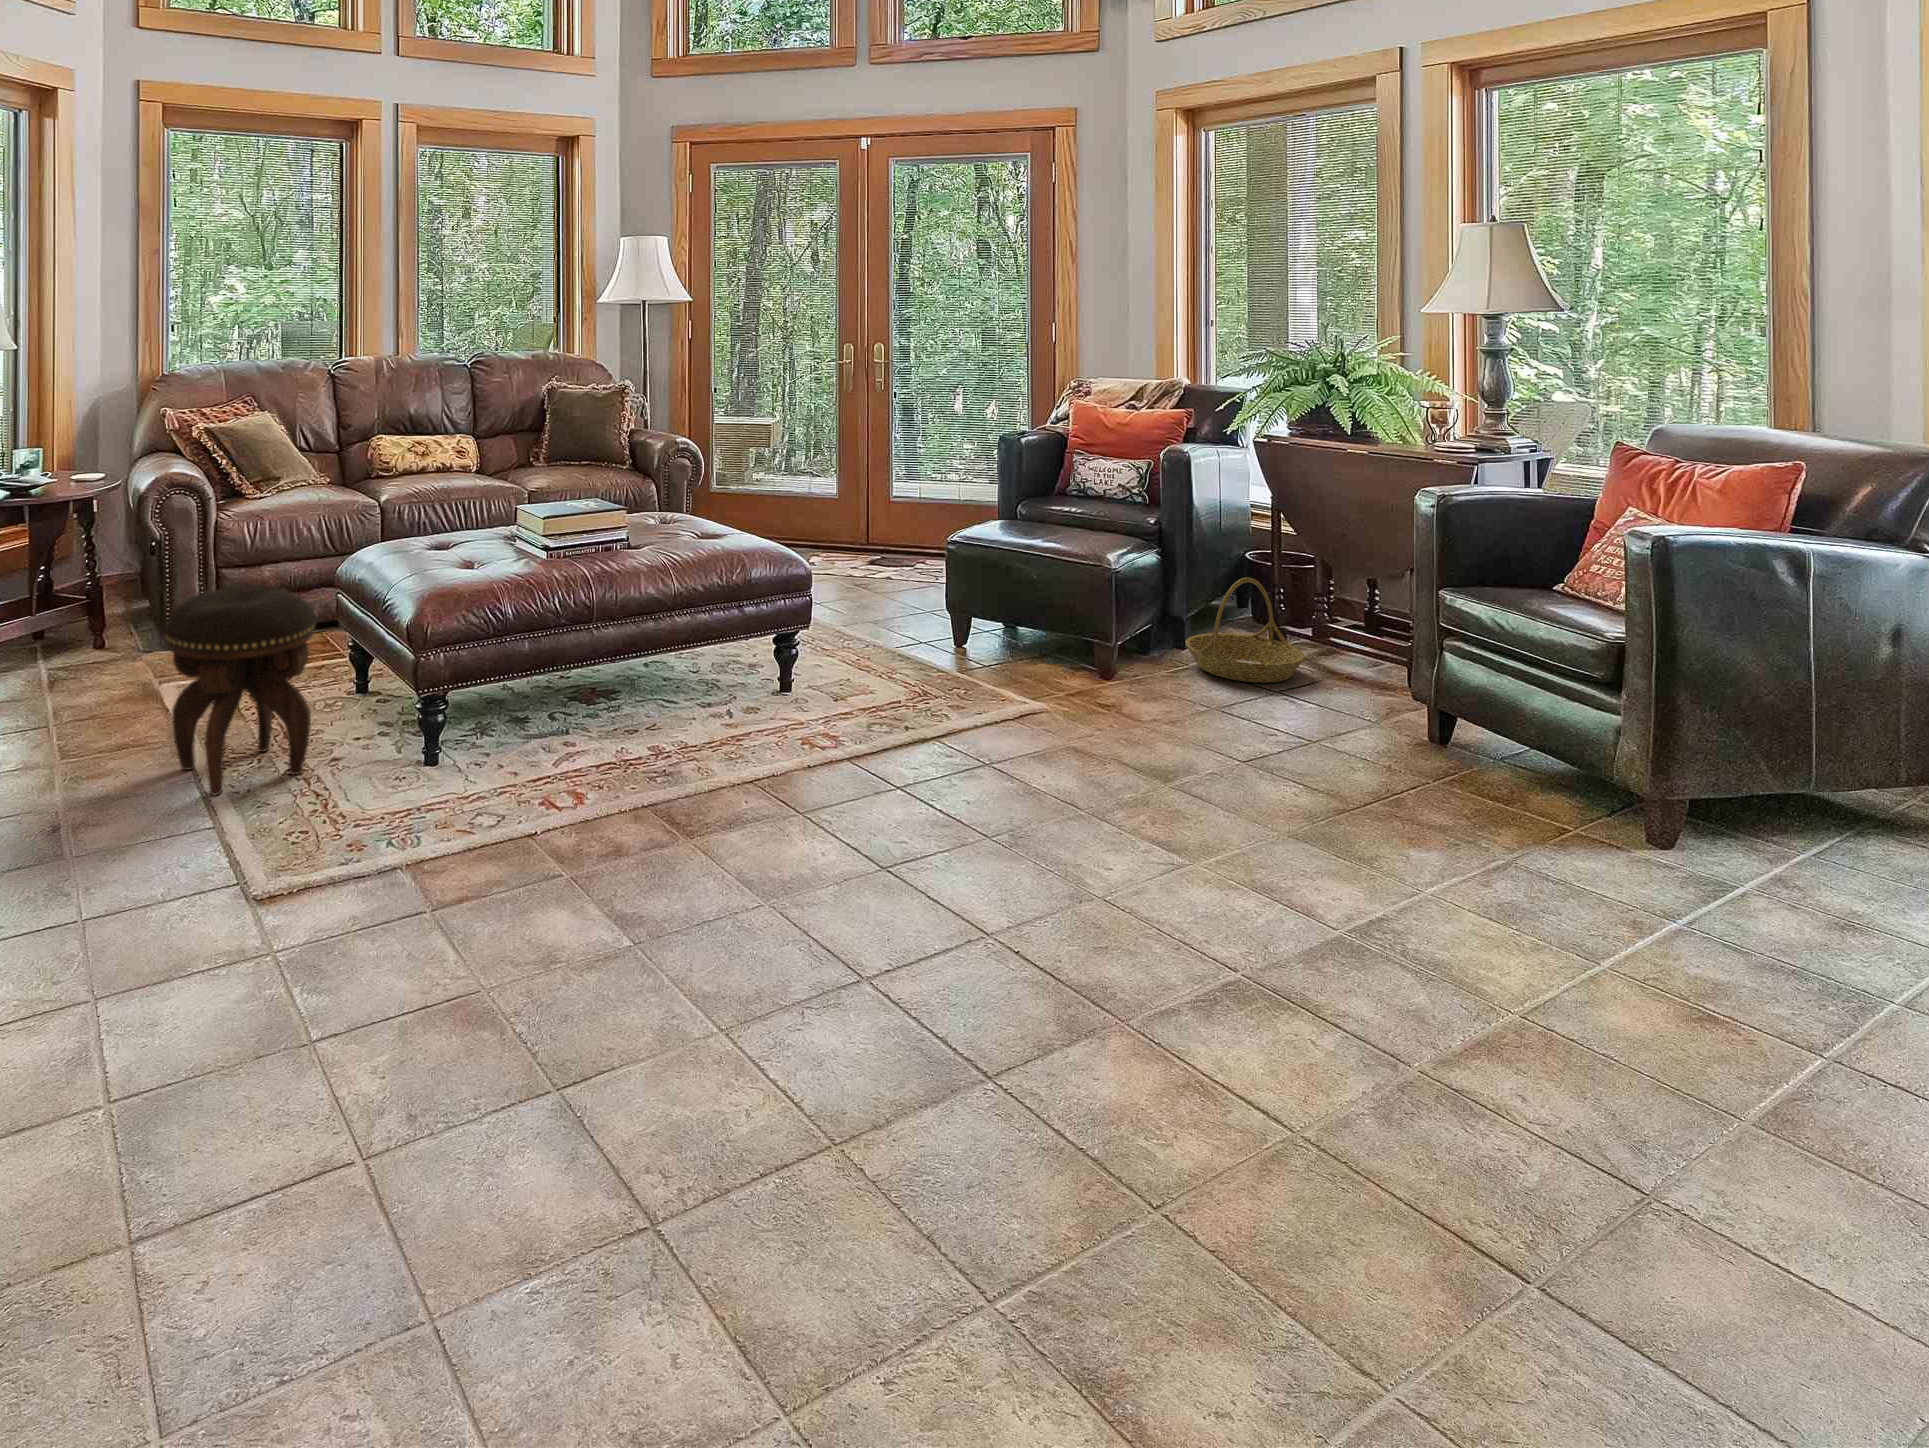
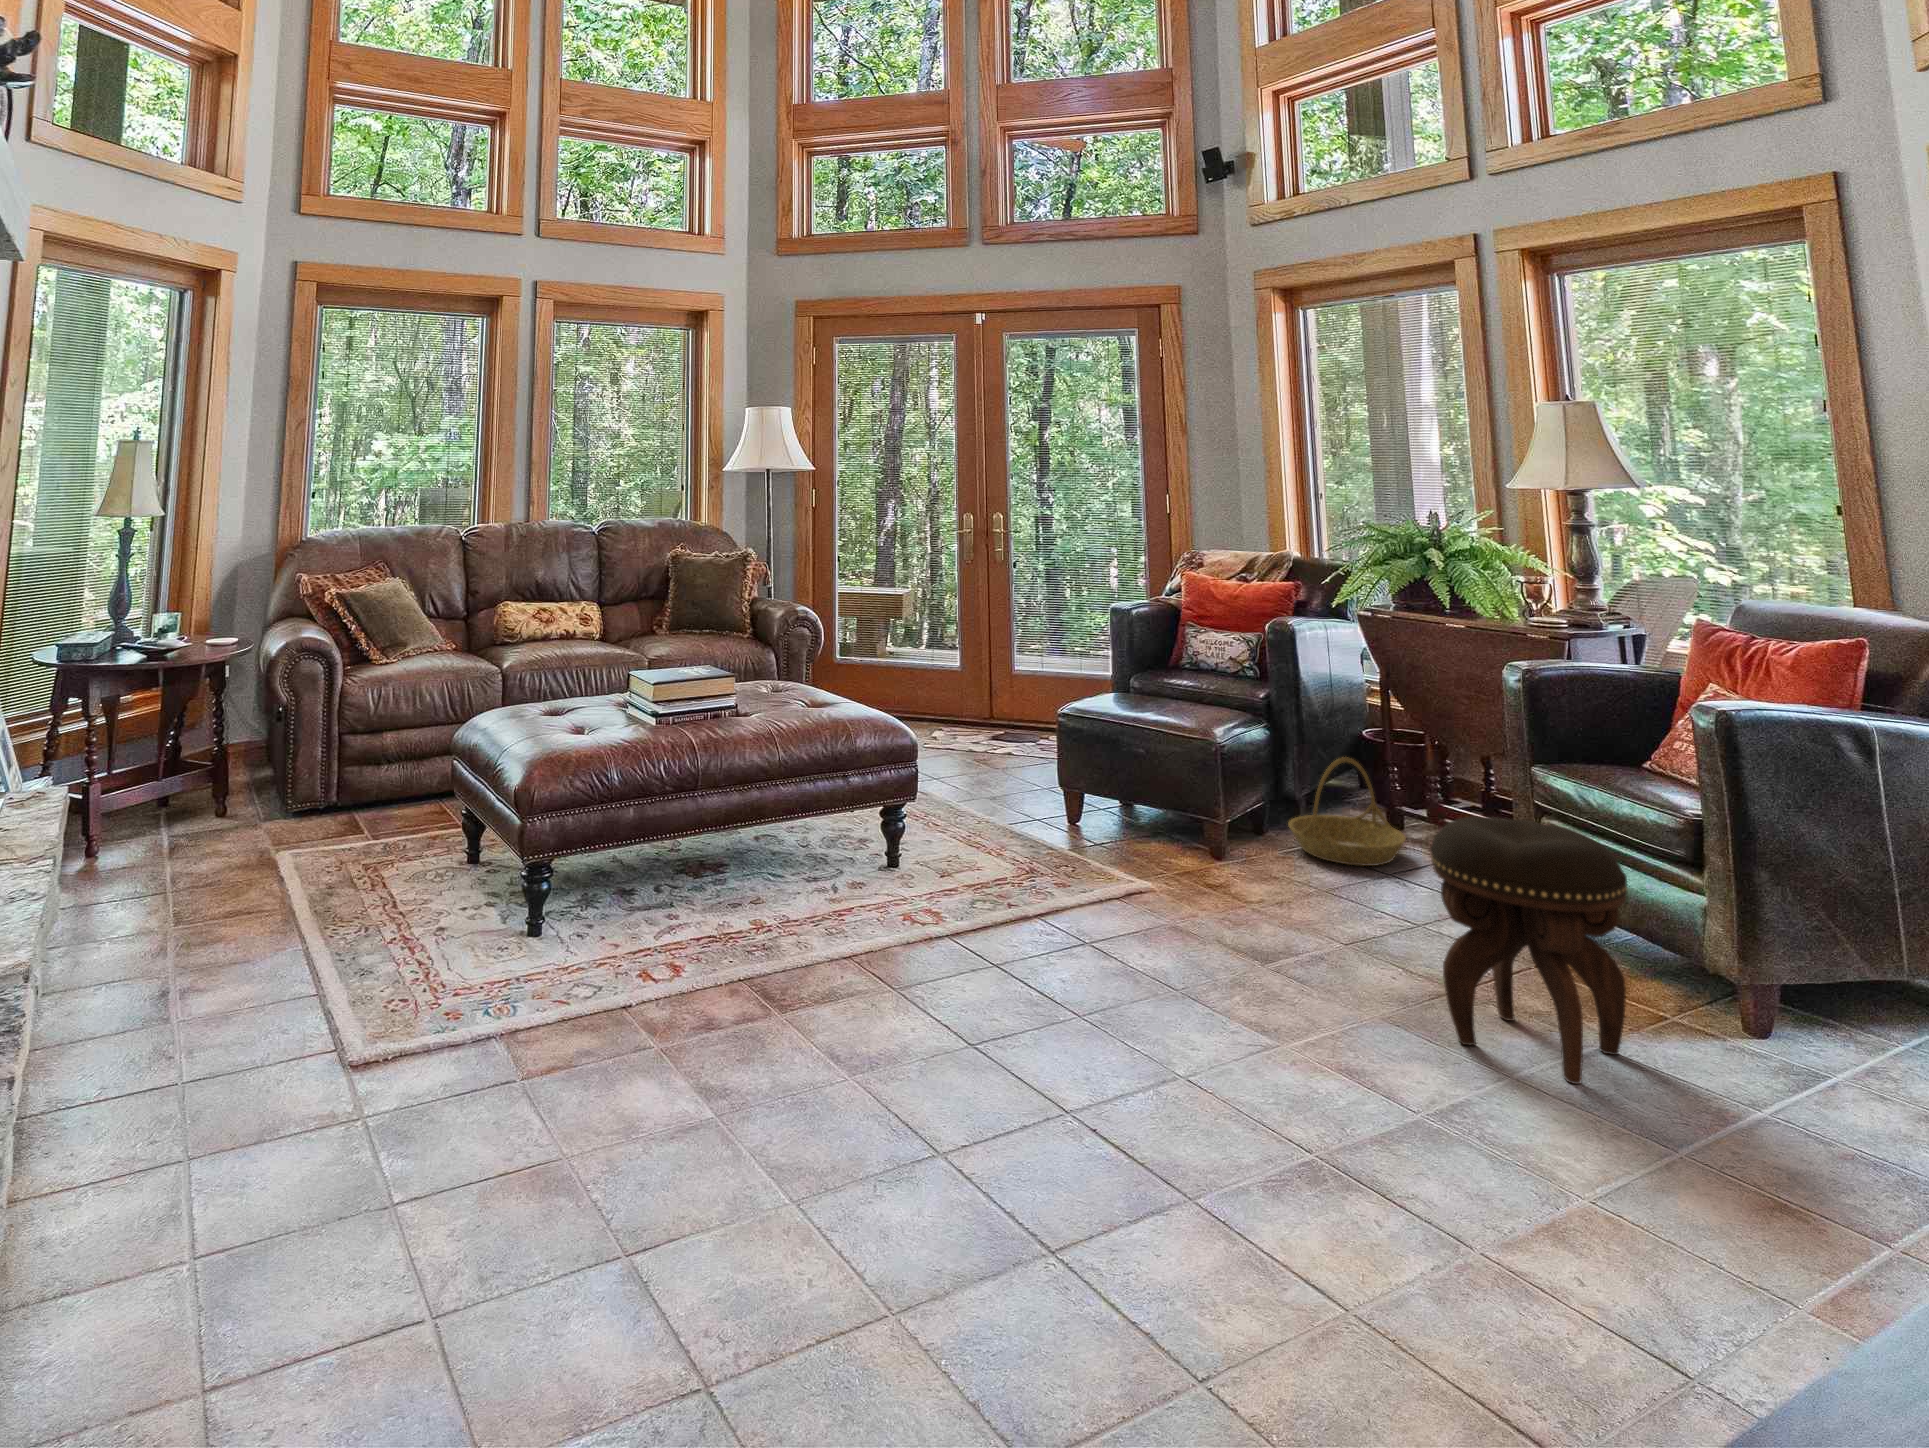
footstool: present [165,587,316,795] -> present [1430,816,1627,1084]

